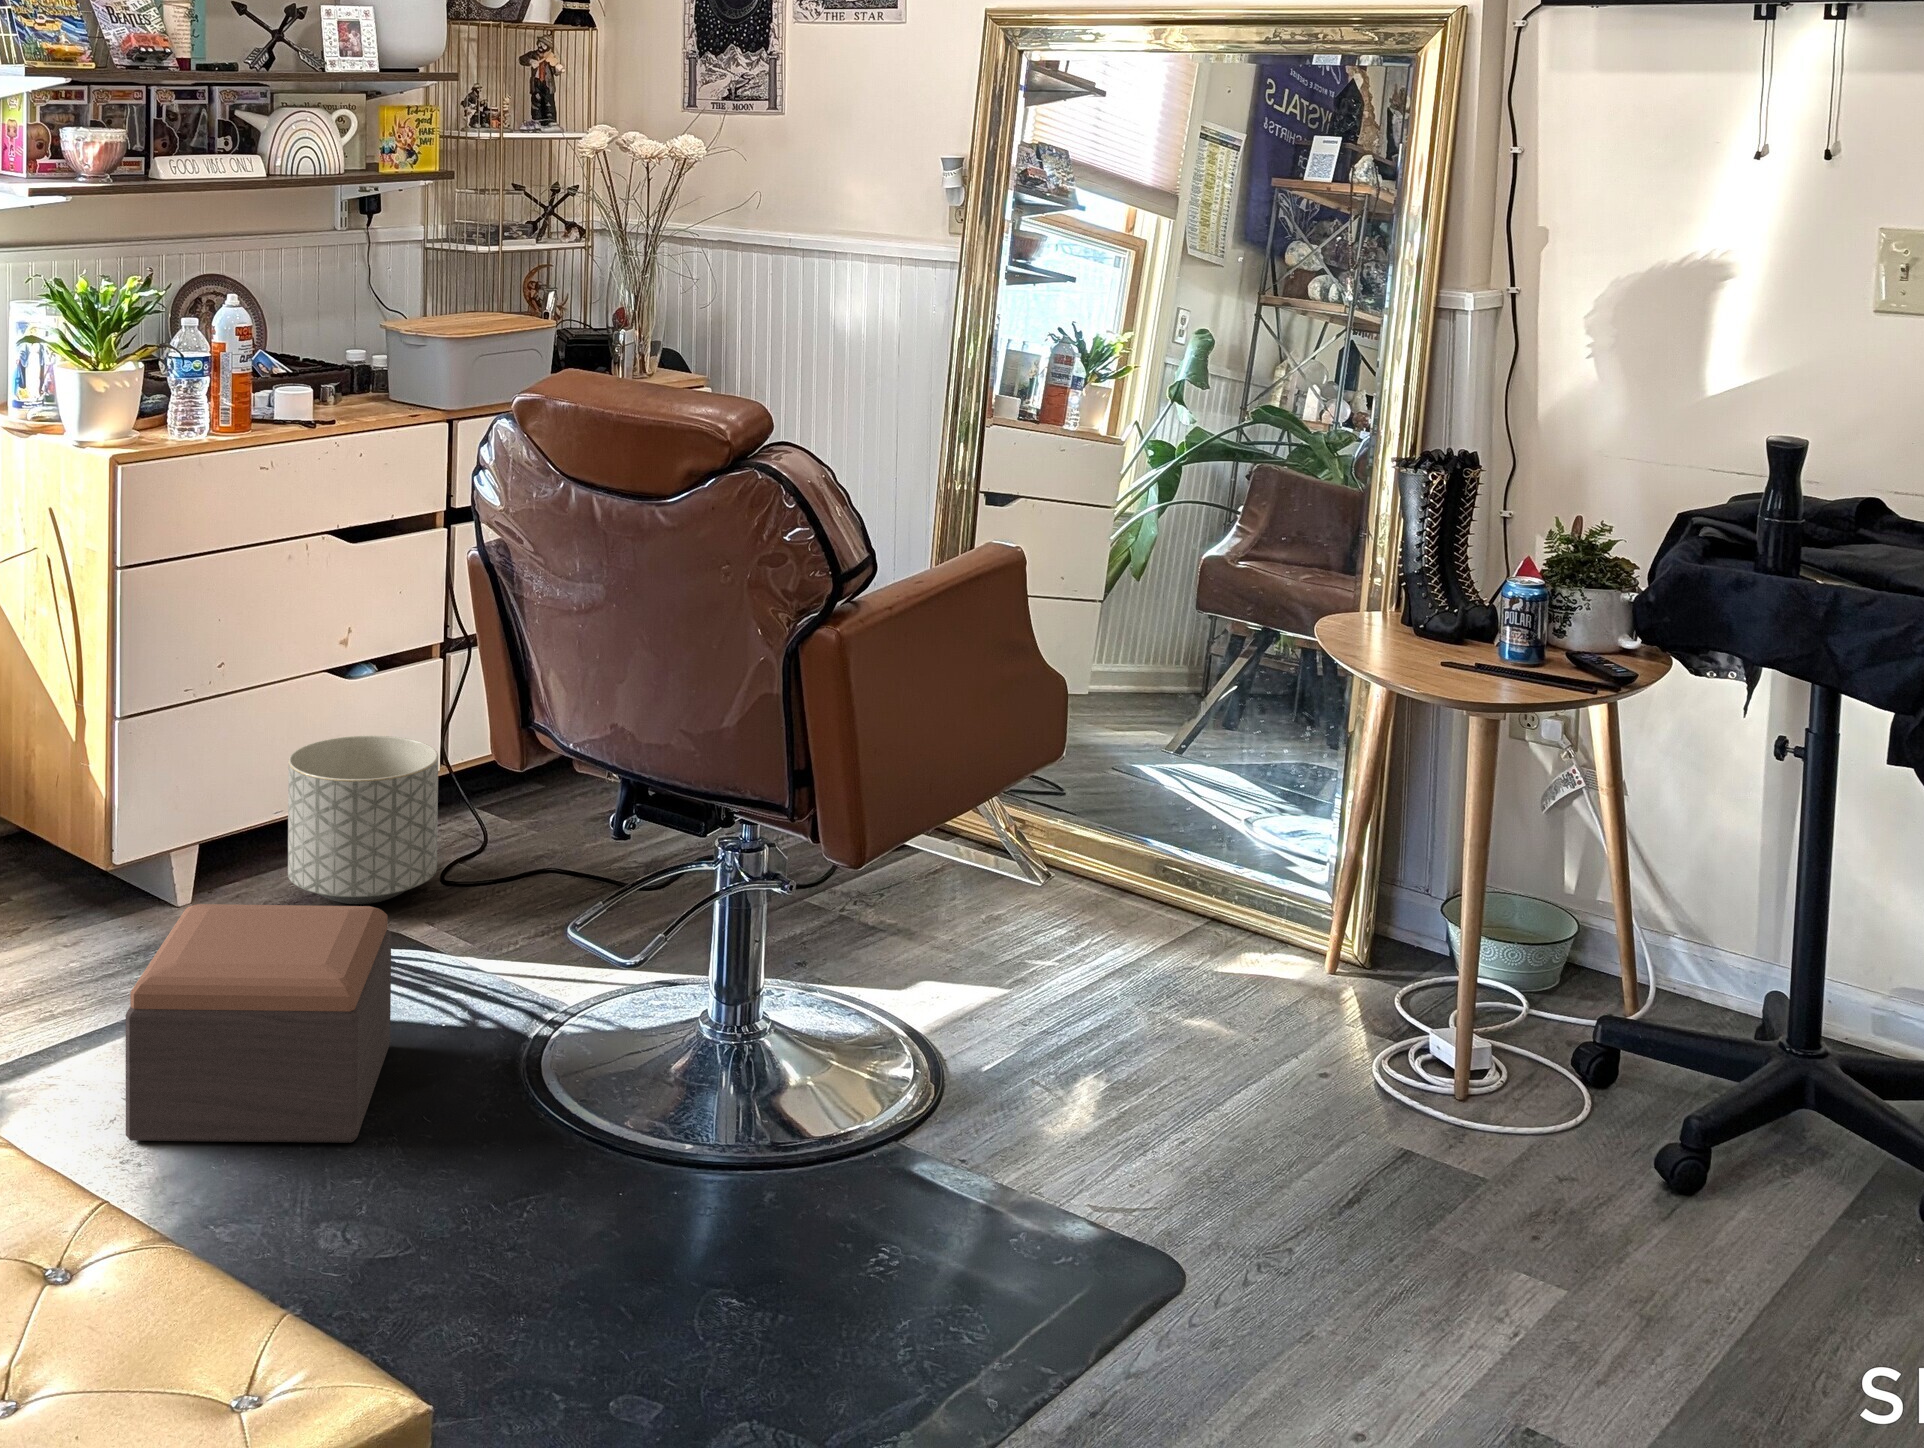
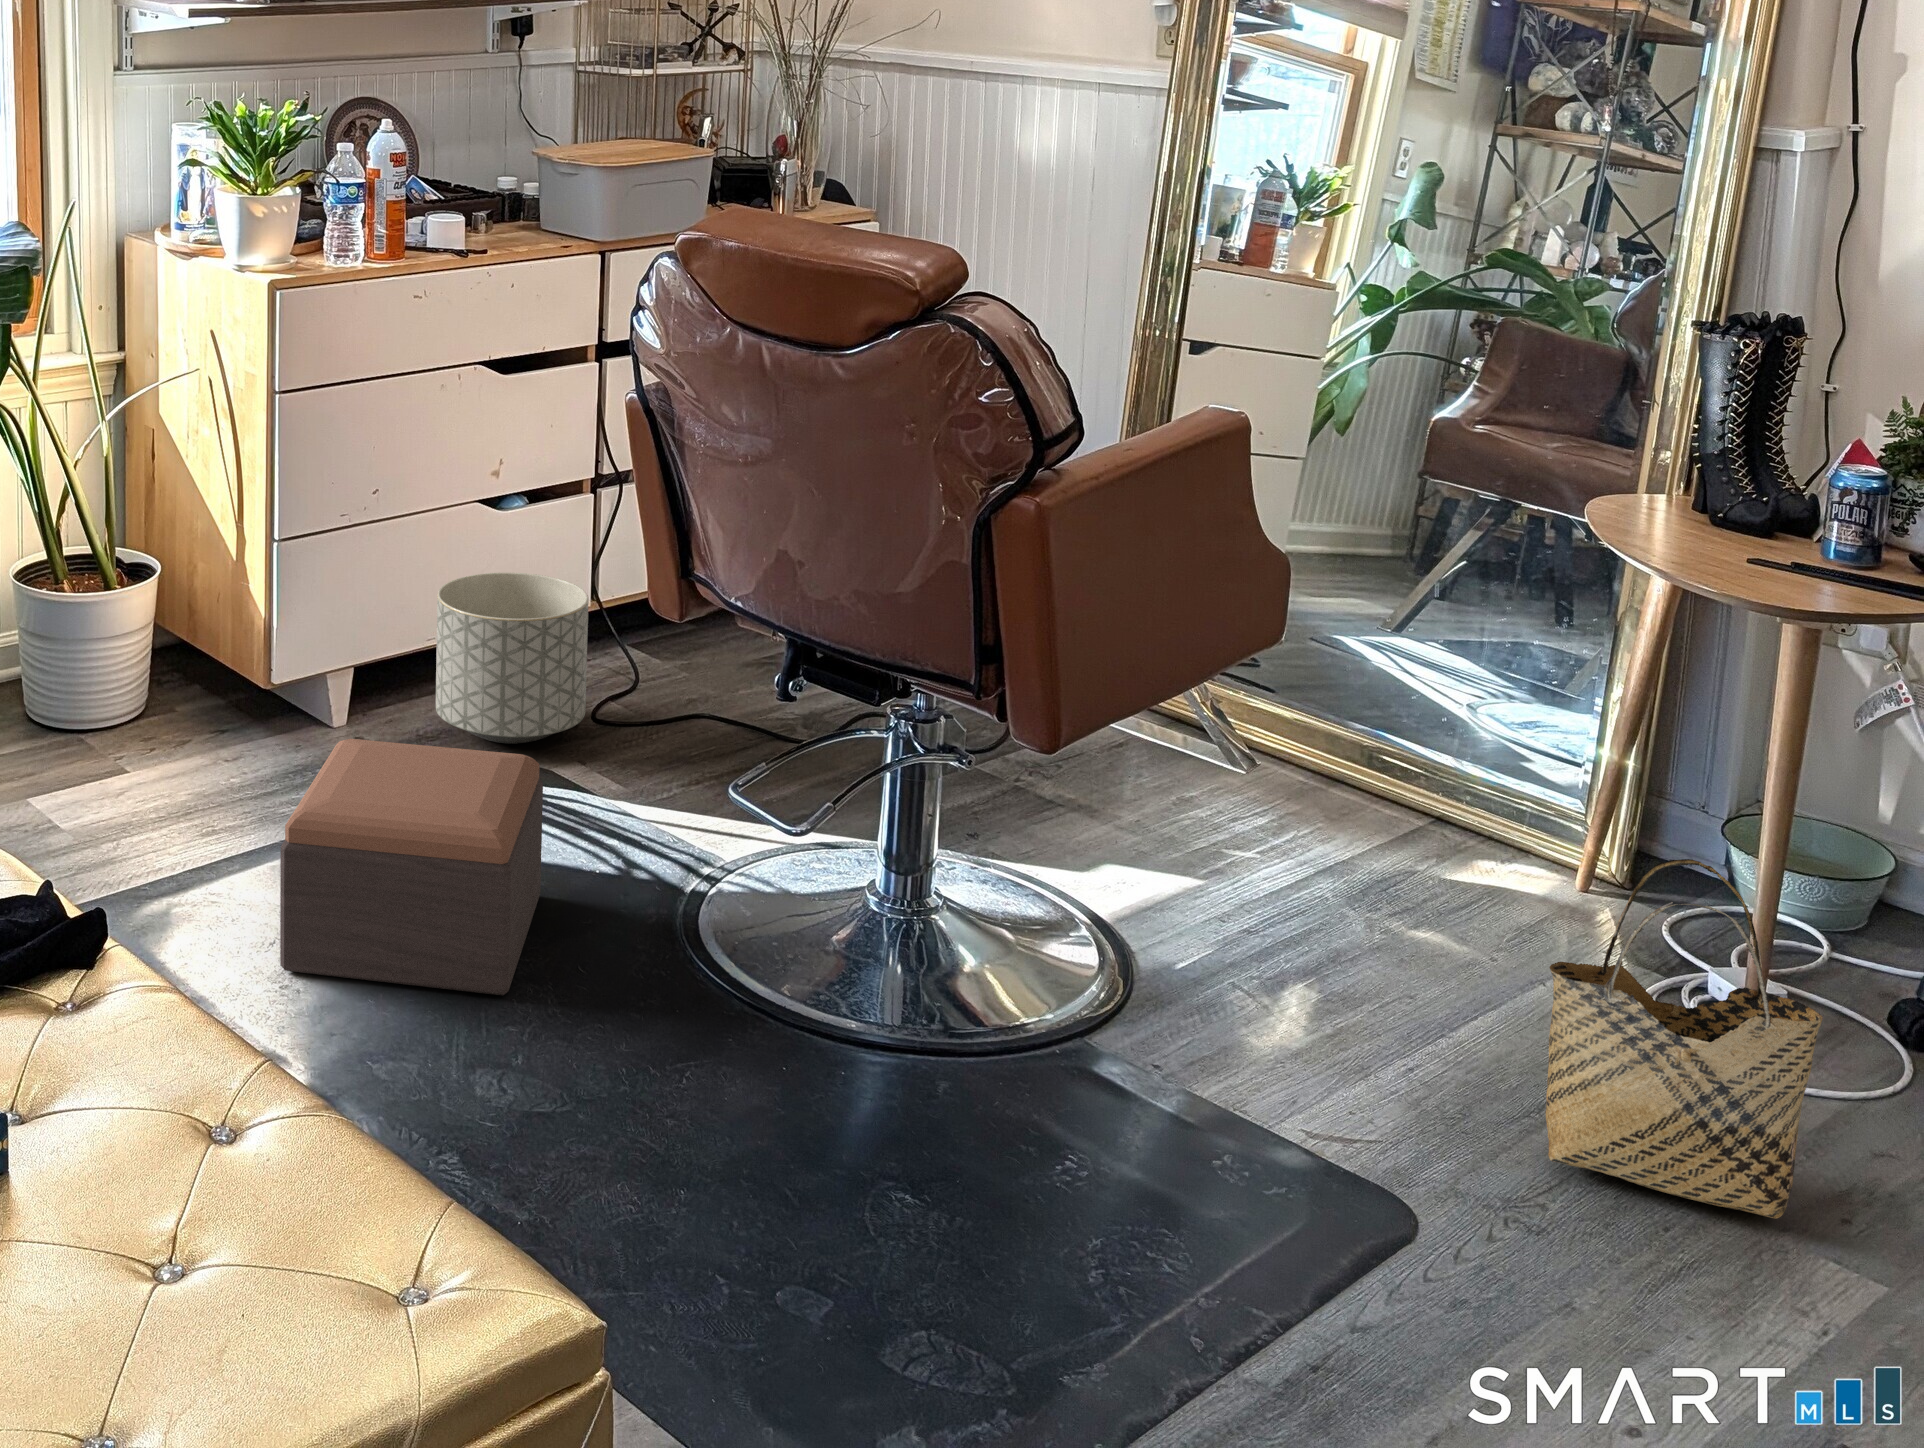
woven basket: none [1269,913,1478,1216] -> present [1546,859,1823,1219]

